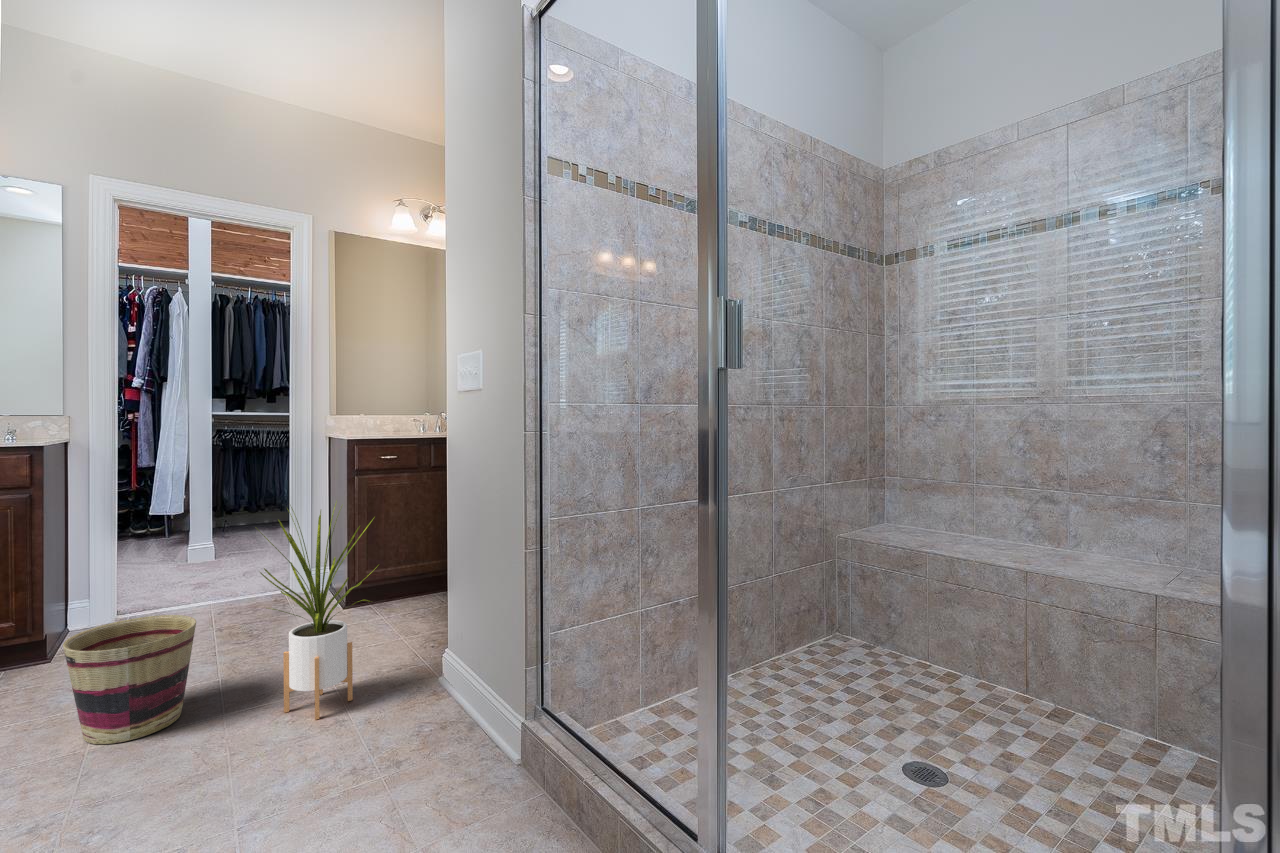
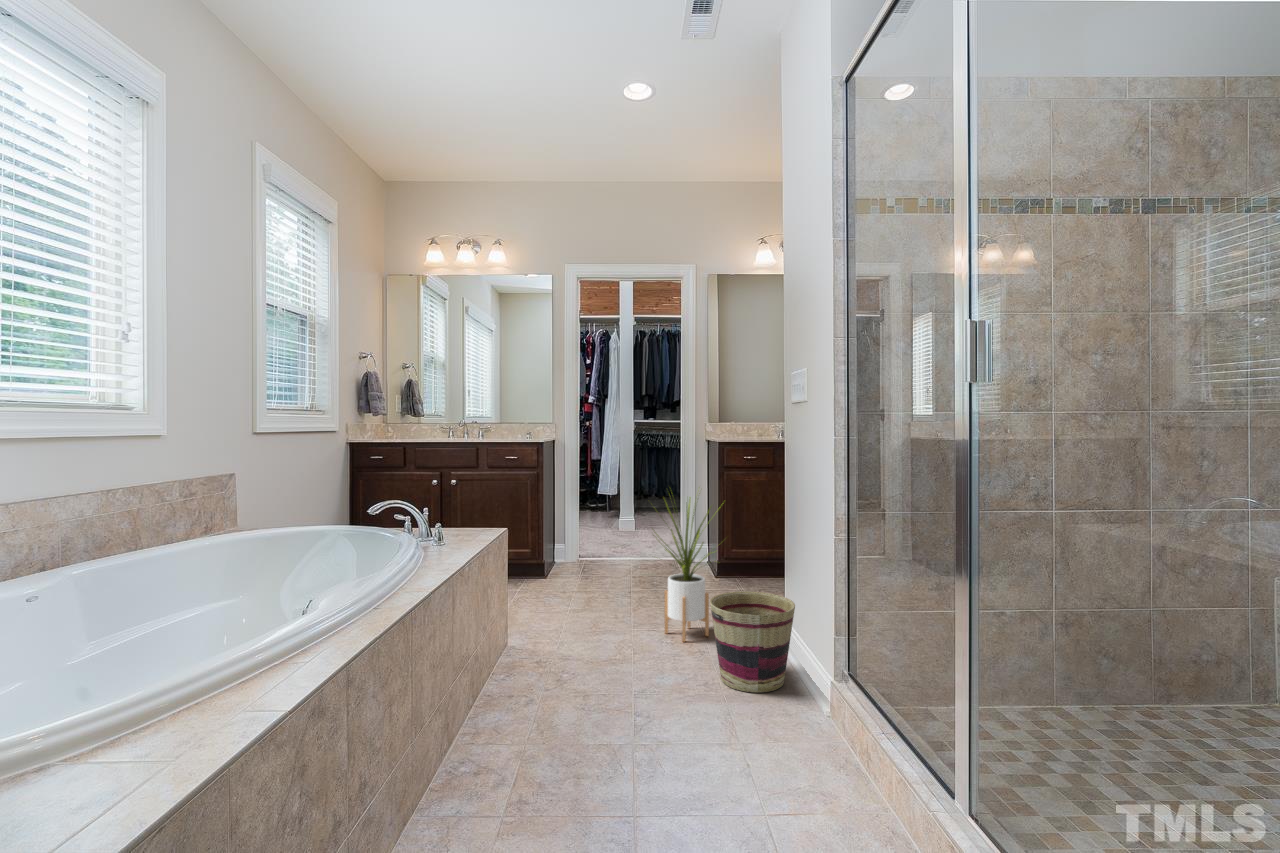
basket: present [63,615,196,744] -> present [710,591,795,693]

